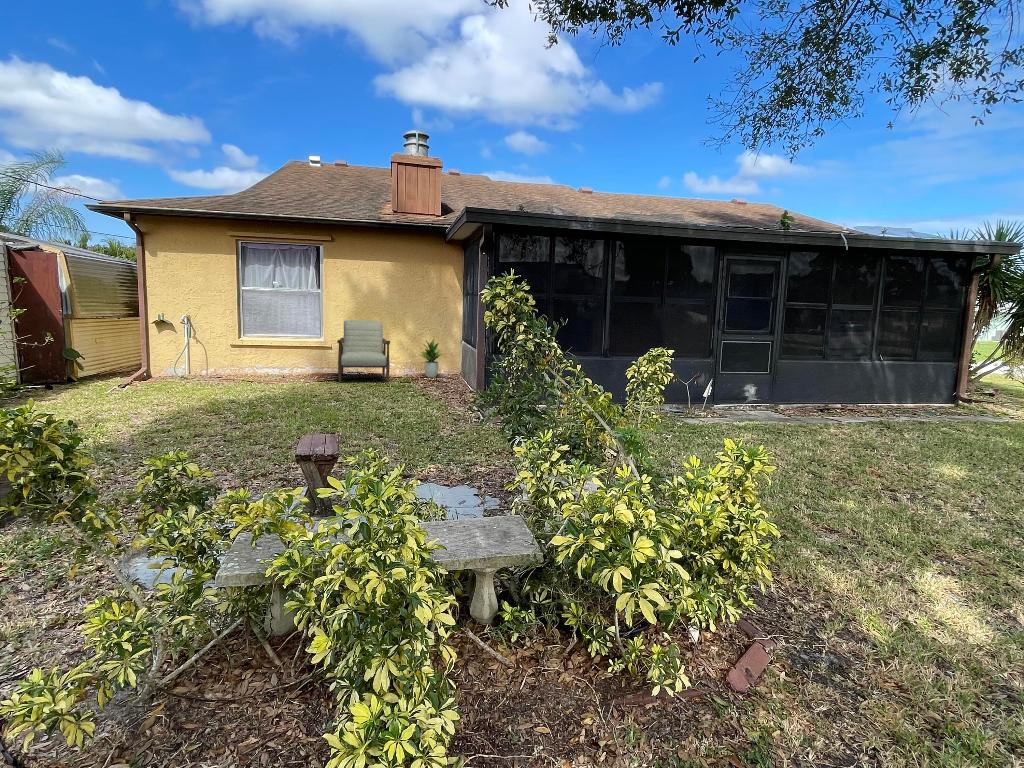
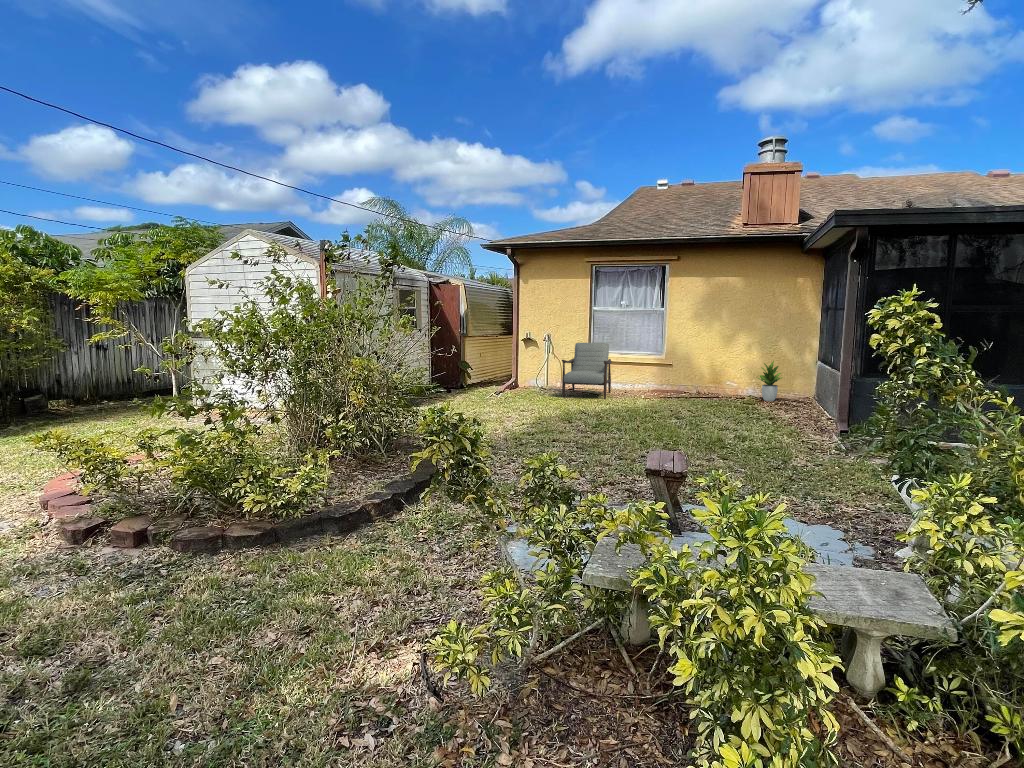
chair: present [337,320,390,383] -> present [562,343,612,399]

